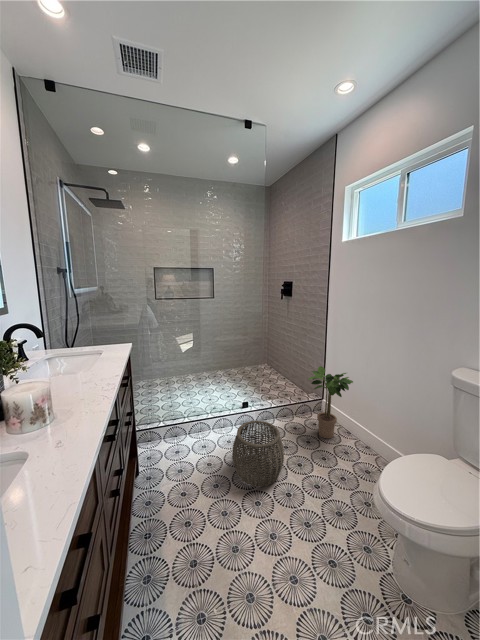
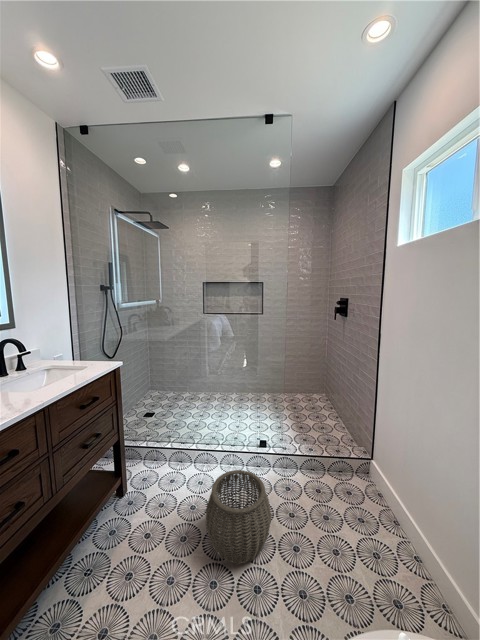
potted plant: present [308,366,353,438] -> none [335,416,403,523]

